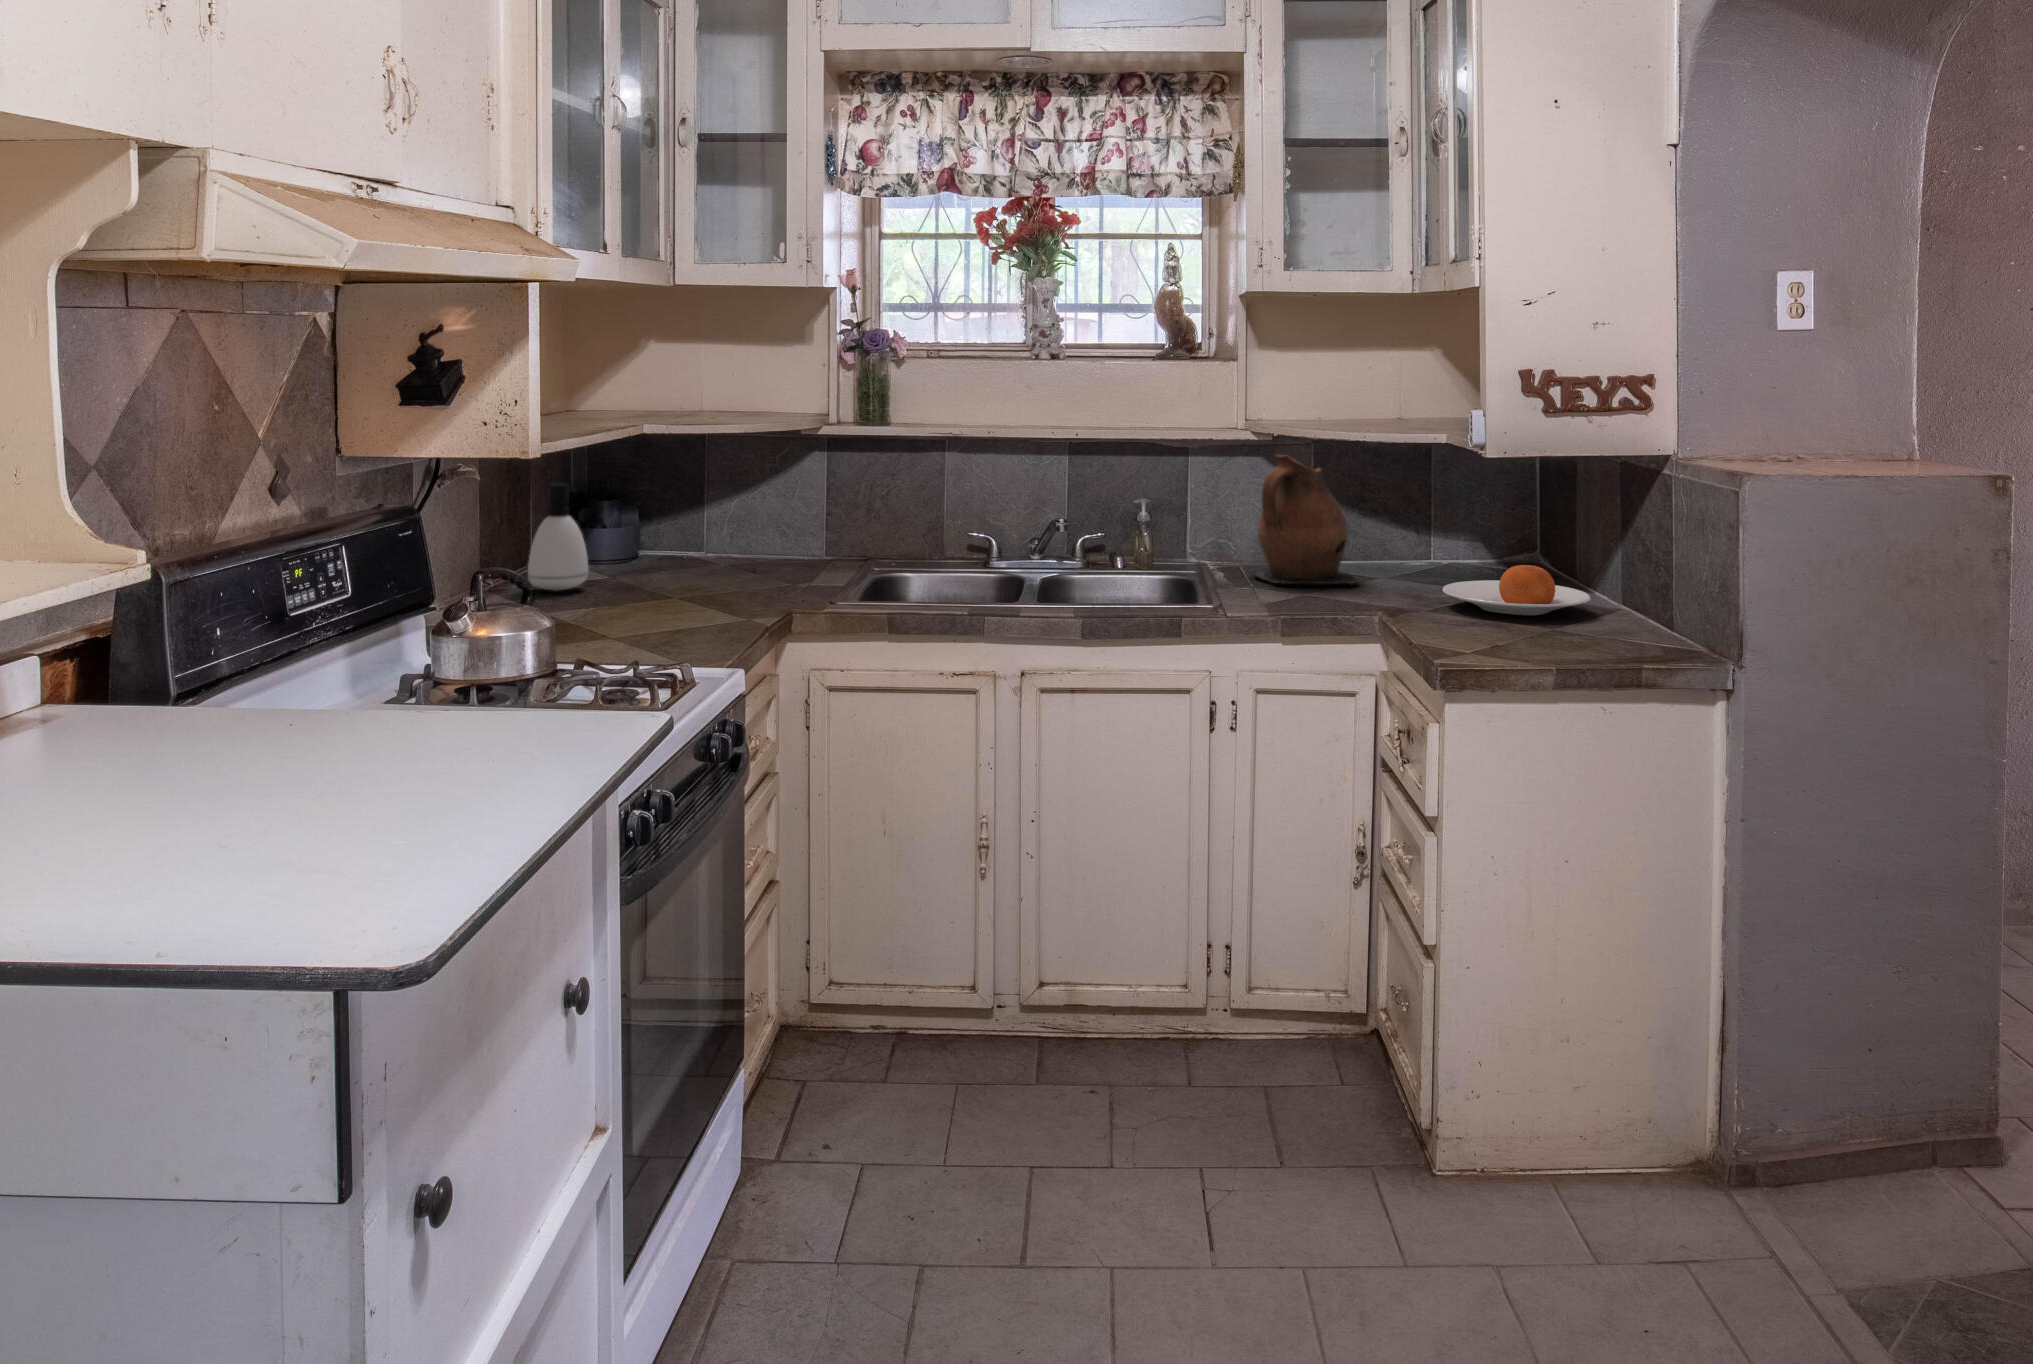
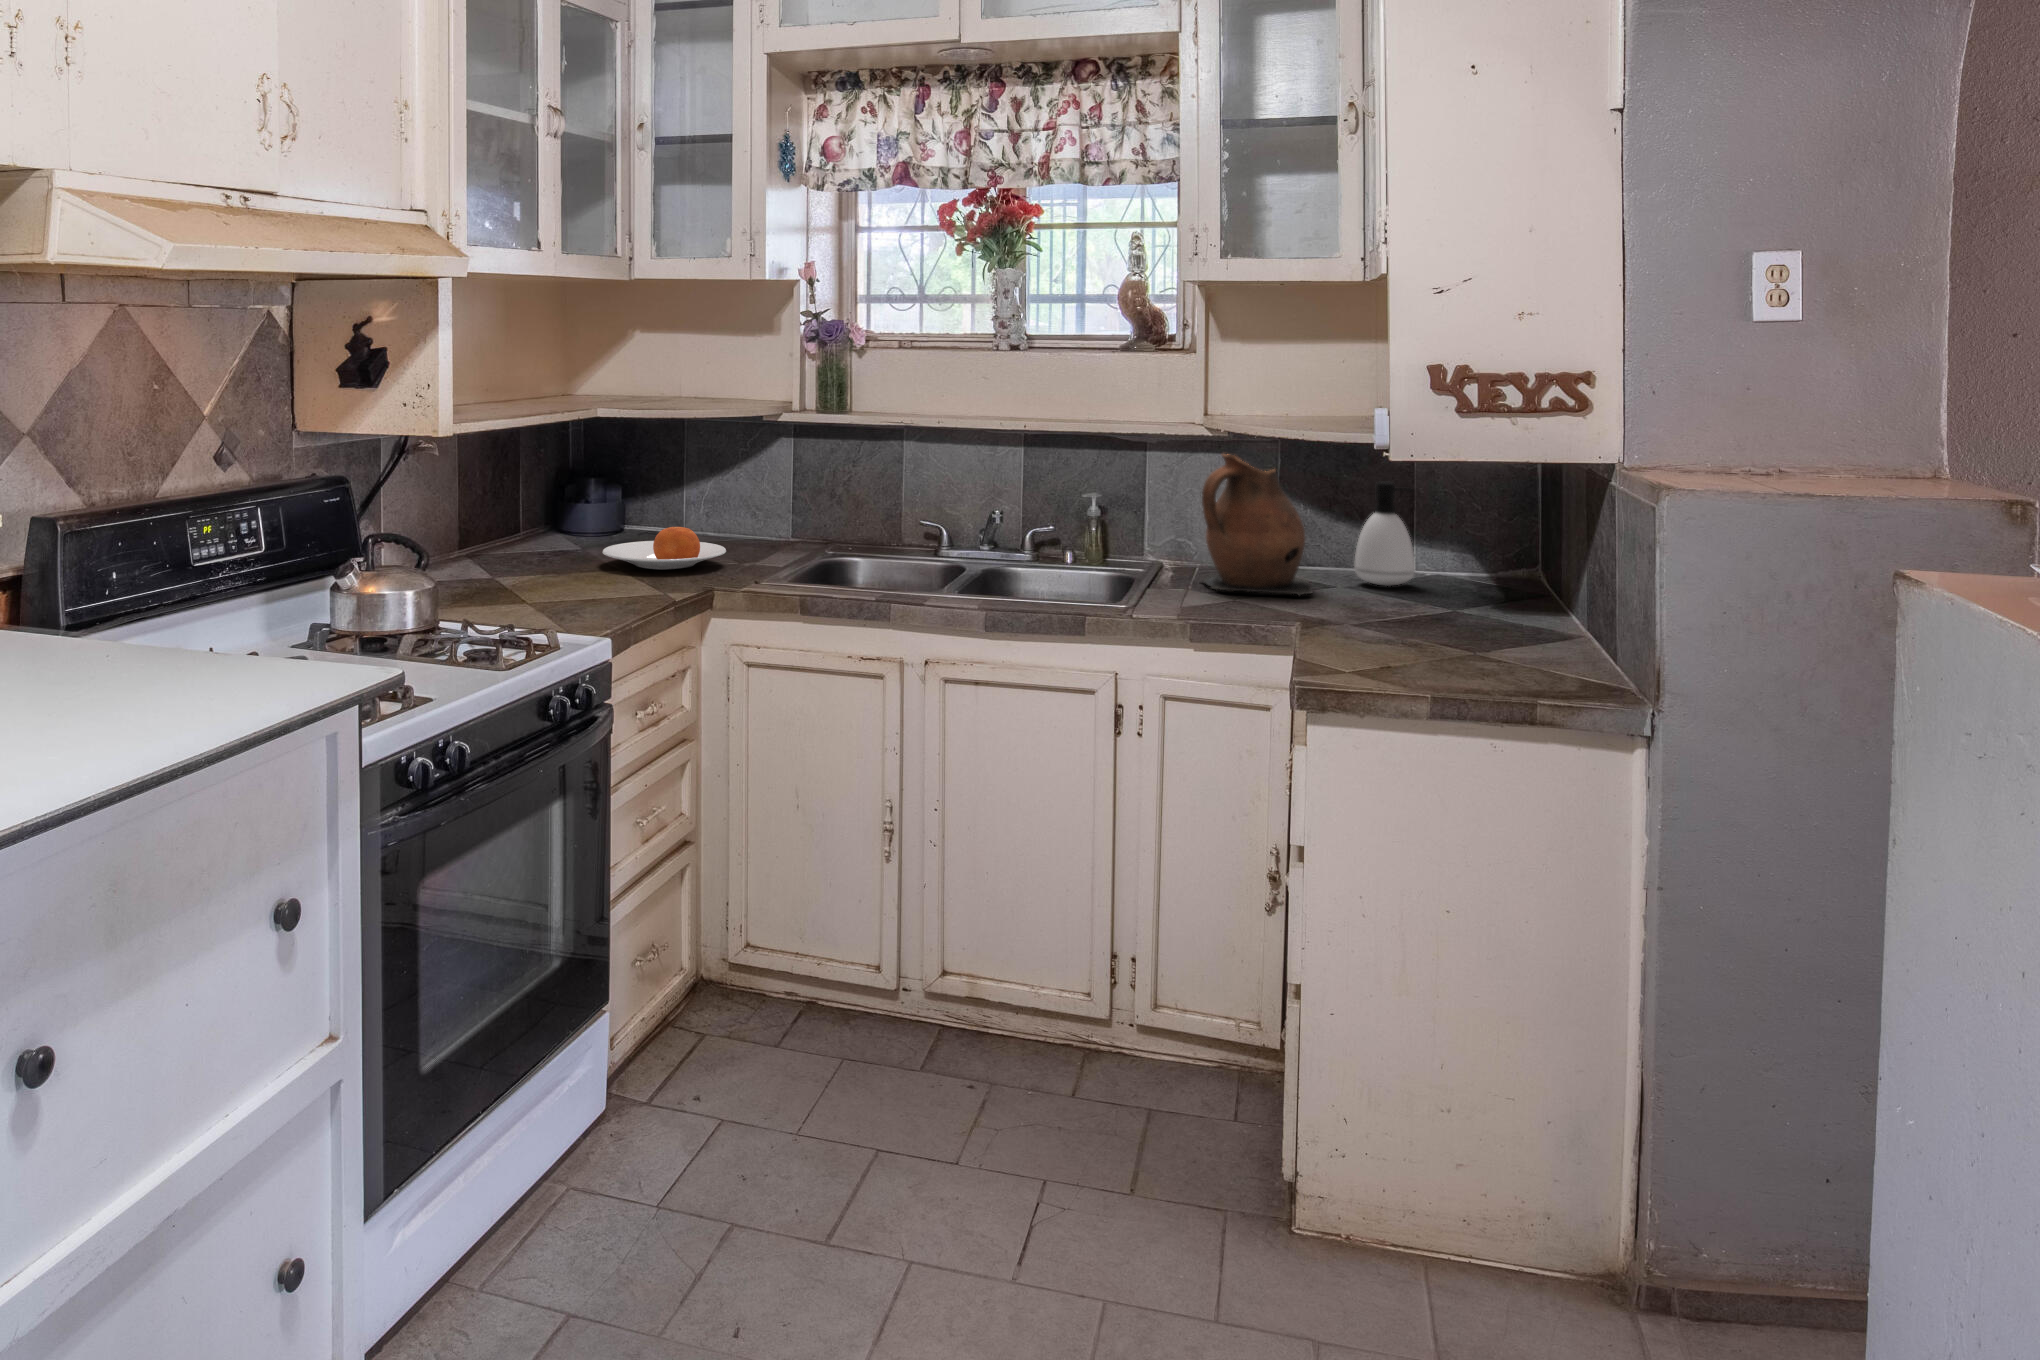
soap dispenser: present [528,483,588,591] -> present [1354,481,1415,586]
plate: present [1443,565,1590,615] -> present [603,527,726,570]

